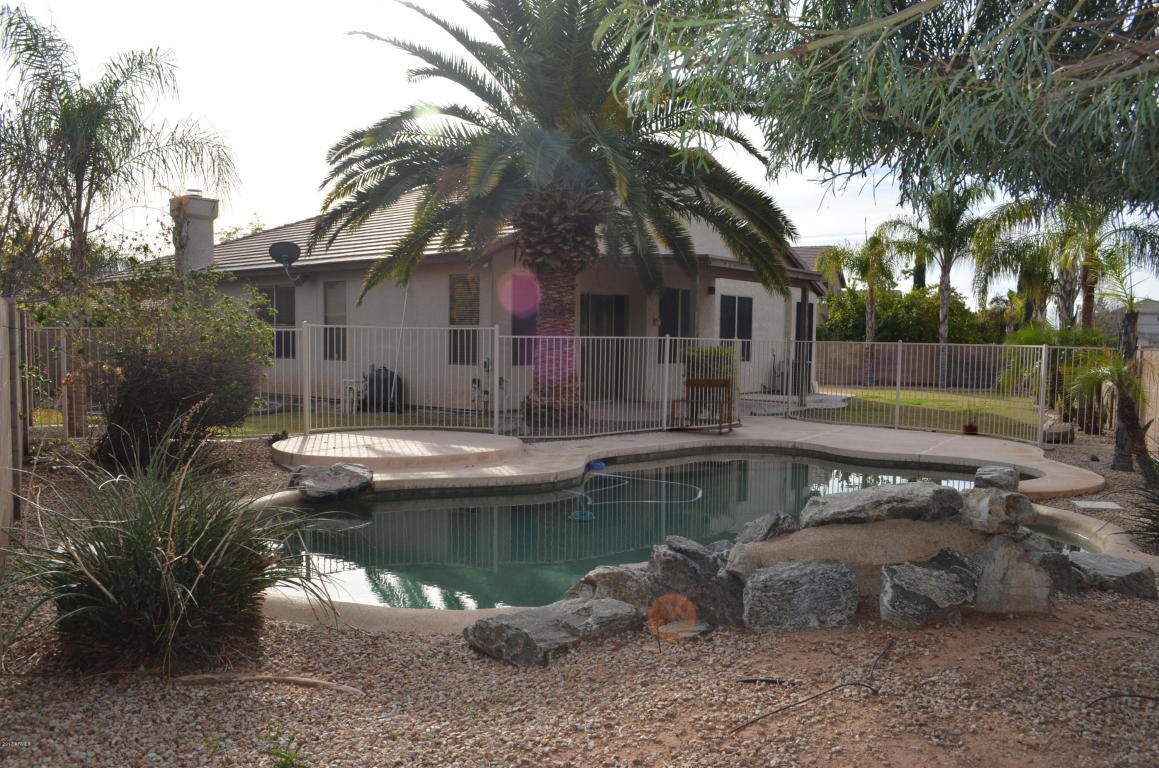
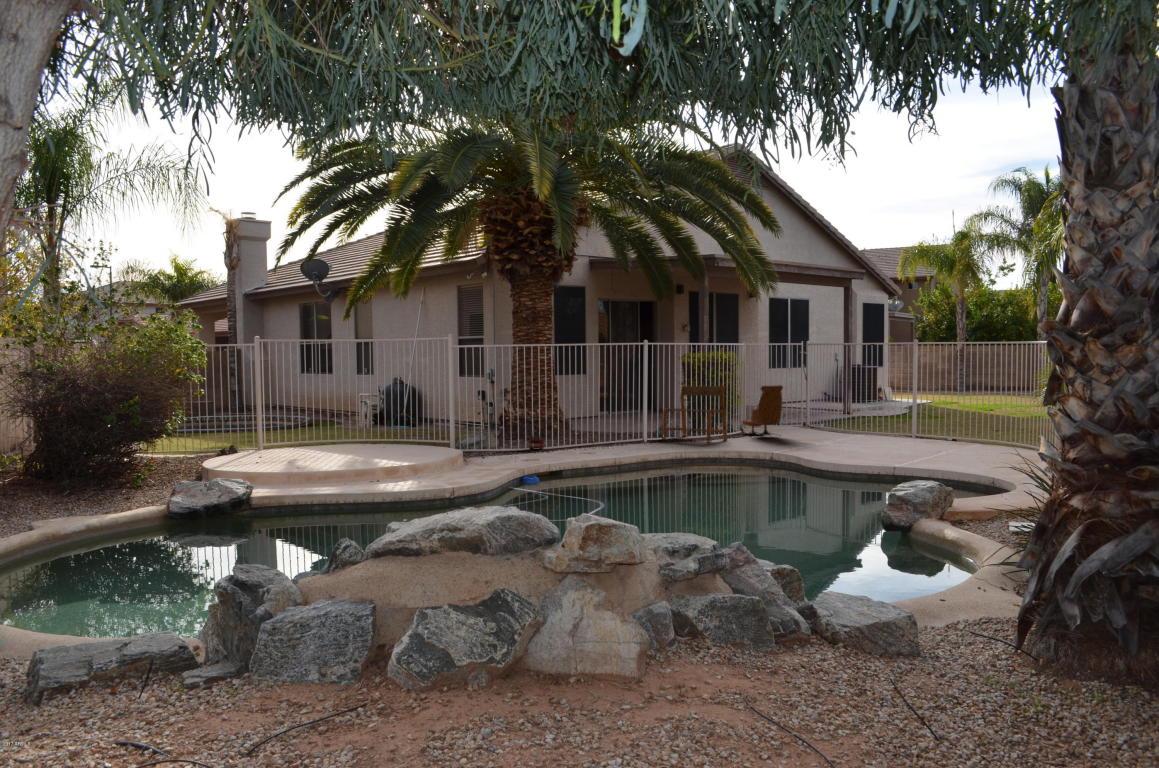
lounge chair: none [736,379,781,427] -> present [742,385,783,437]
decorative plant: present [963,404,981,434] -> present [527,422,557,449]

